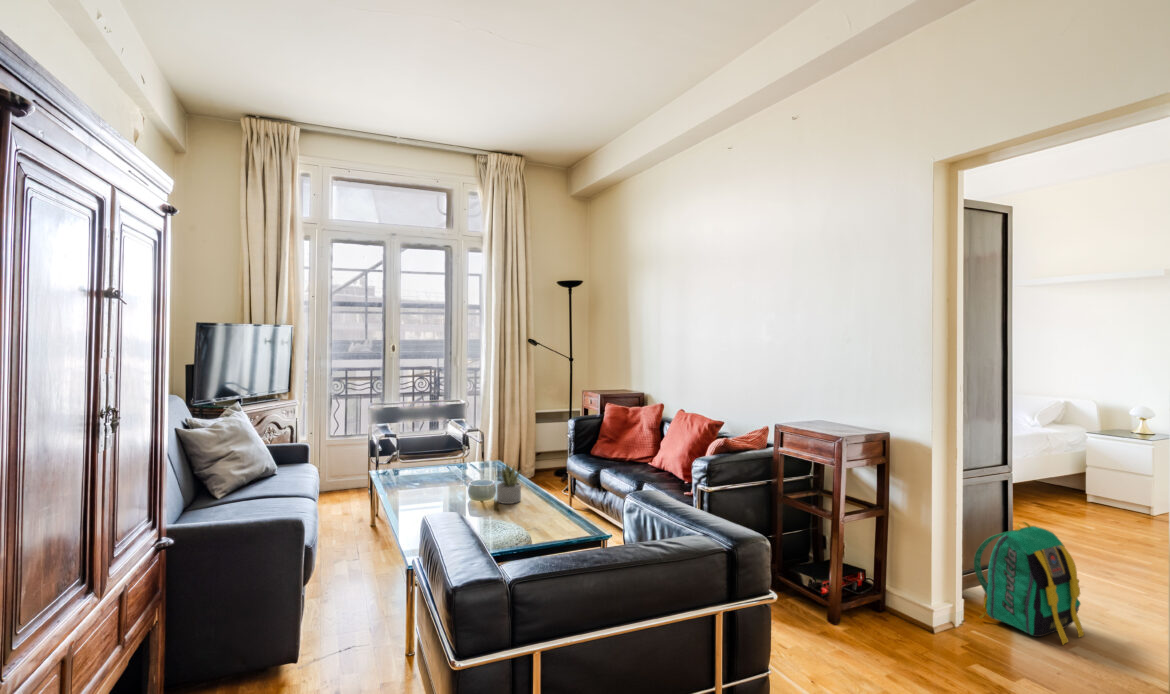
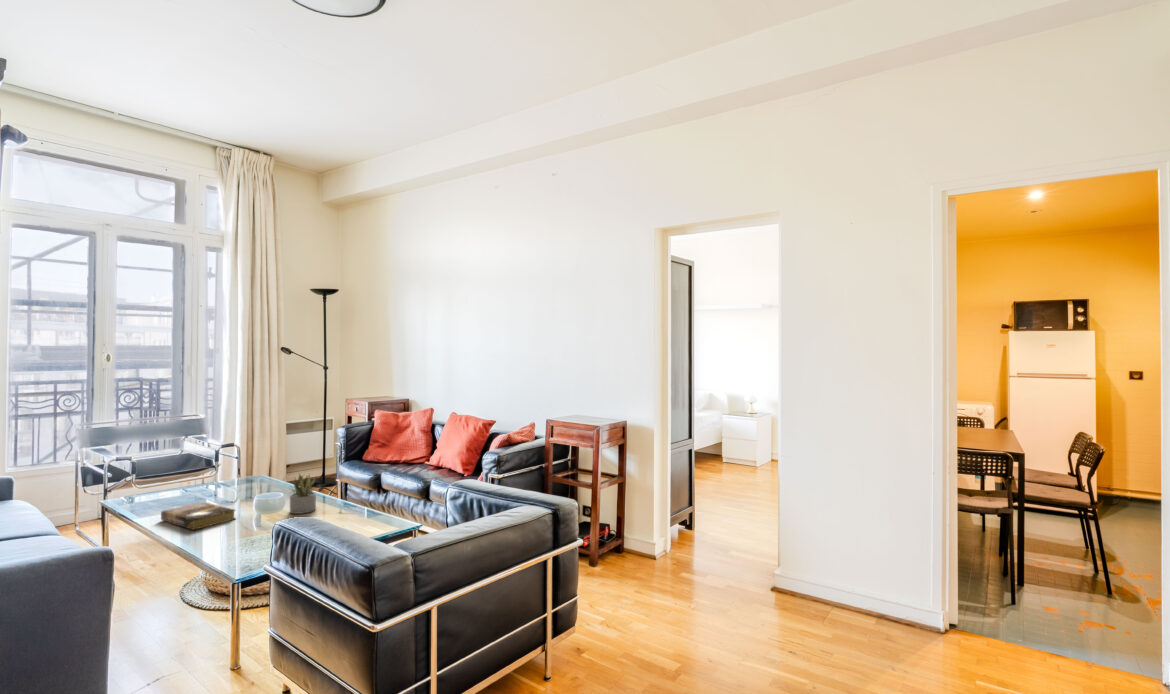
book: none [398,481,452,507] -> present [161,502,235,530]
backpack: present [974,522,1084,645] -> none [677,475,738,553]

